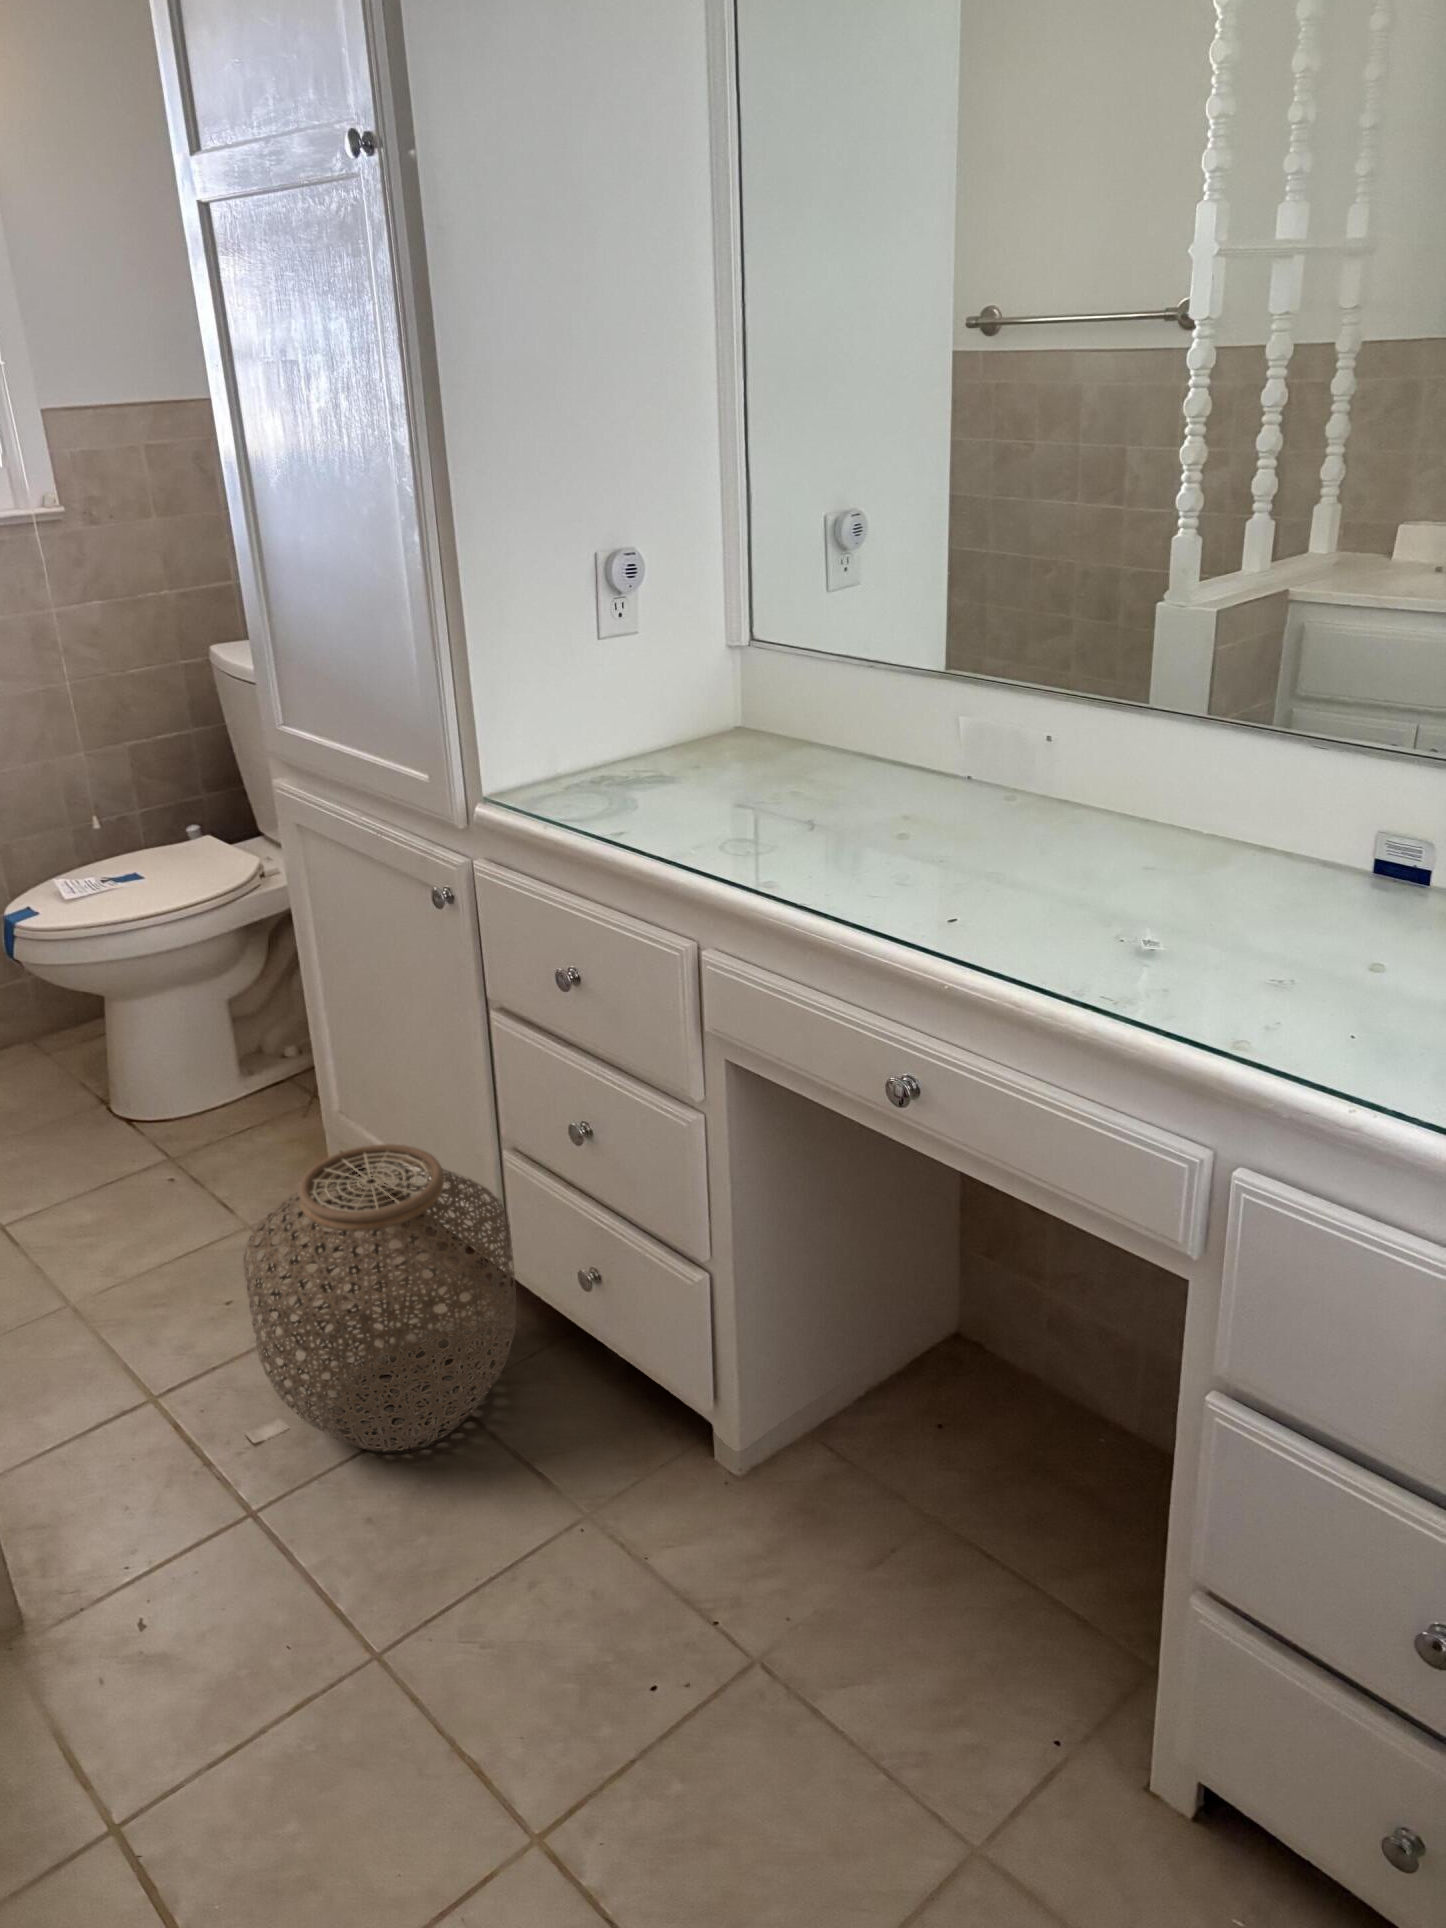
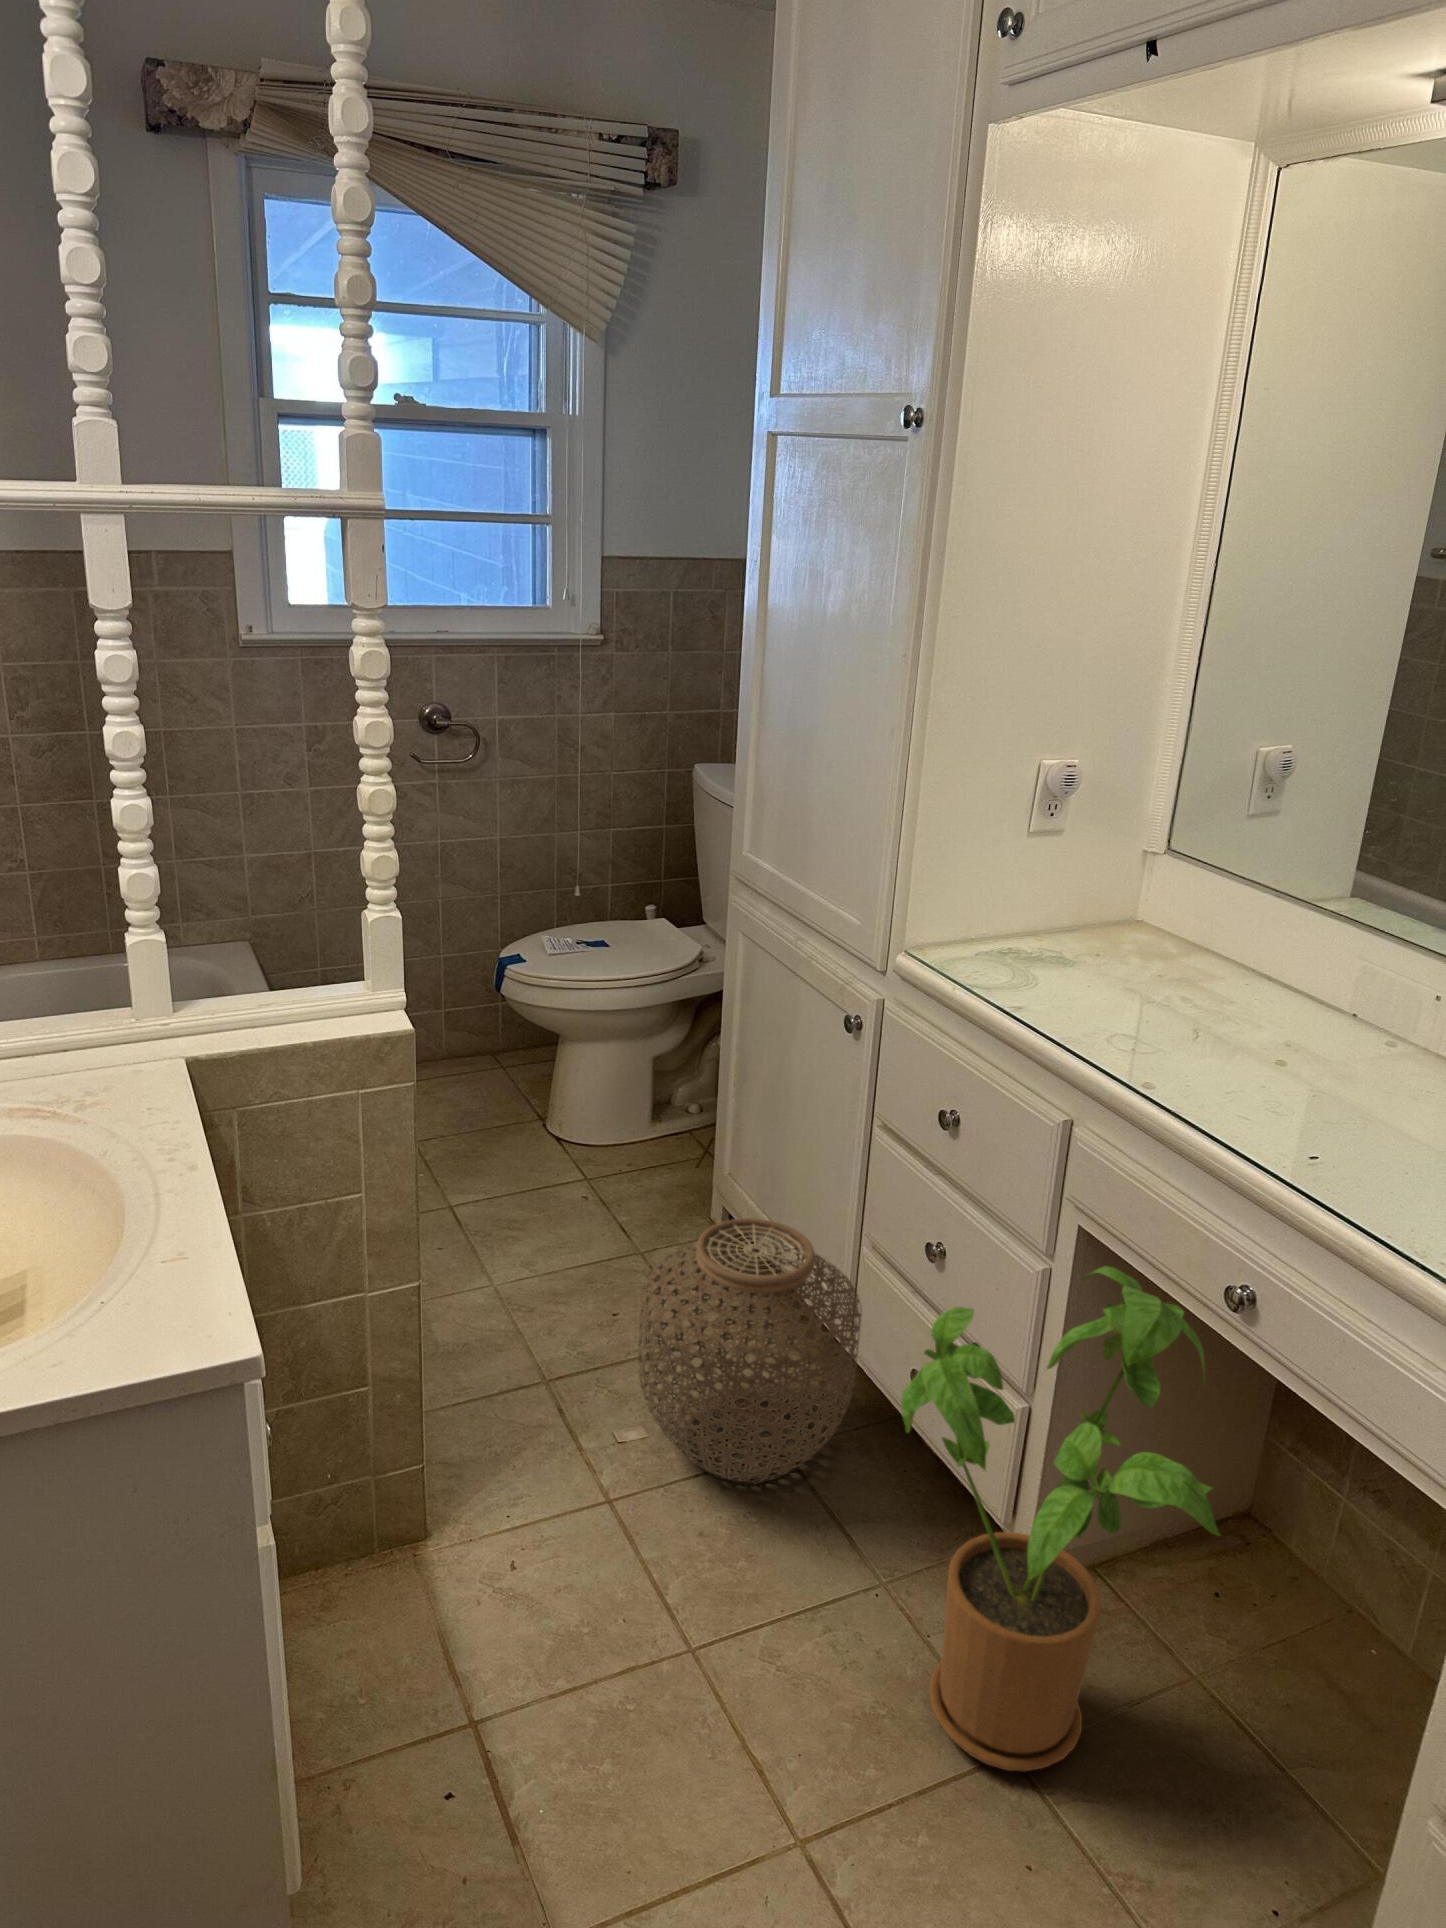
house plant: none [562,1098,934,1680] -> present [901,1267,1220,1771]

